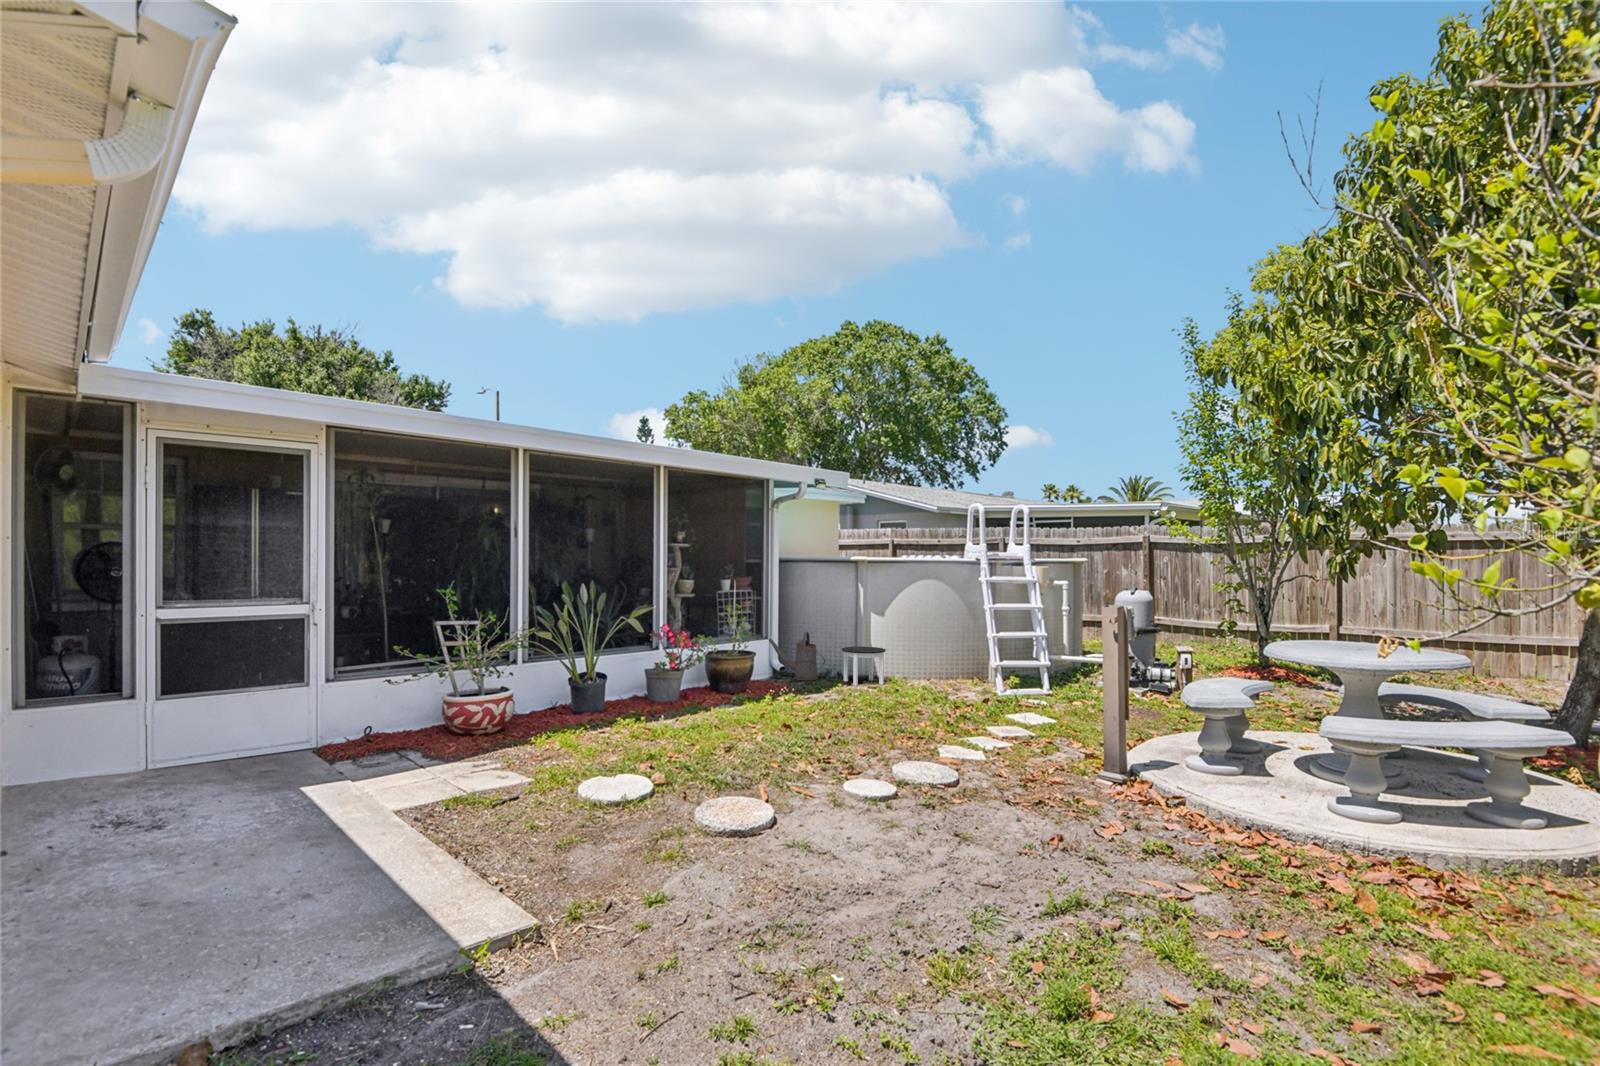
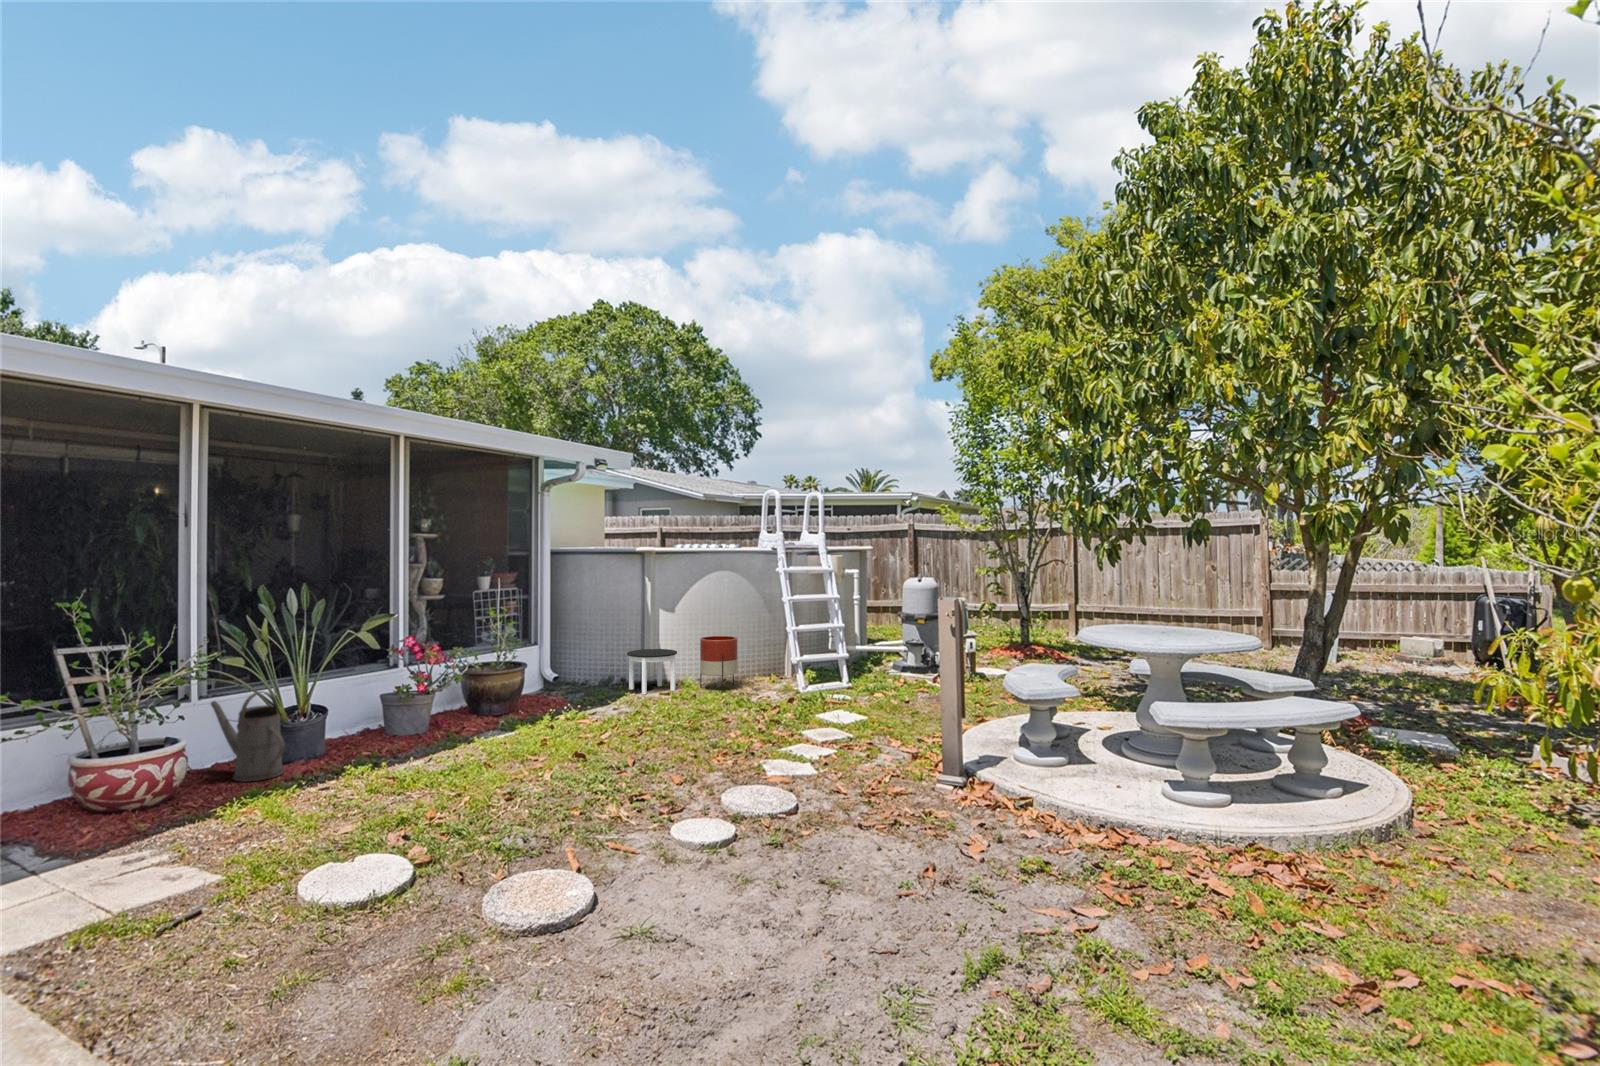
watering can: present [769,632,825,680] -> present [211,691,285,782]
planter: none [907,638,941,689] -> present [700,636,738,692]

